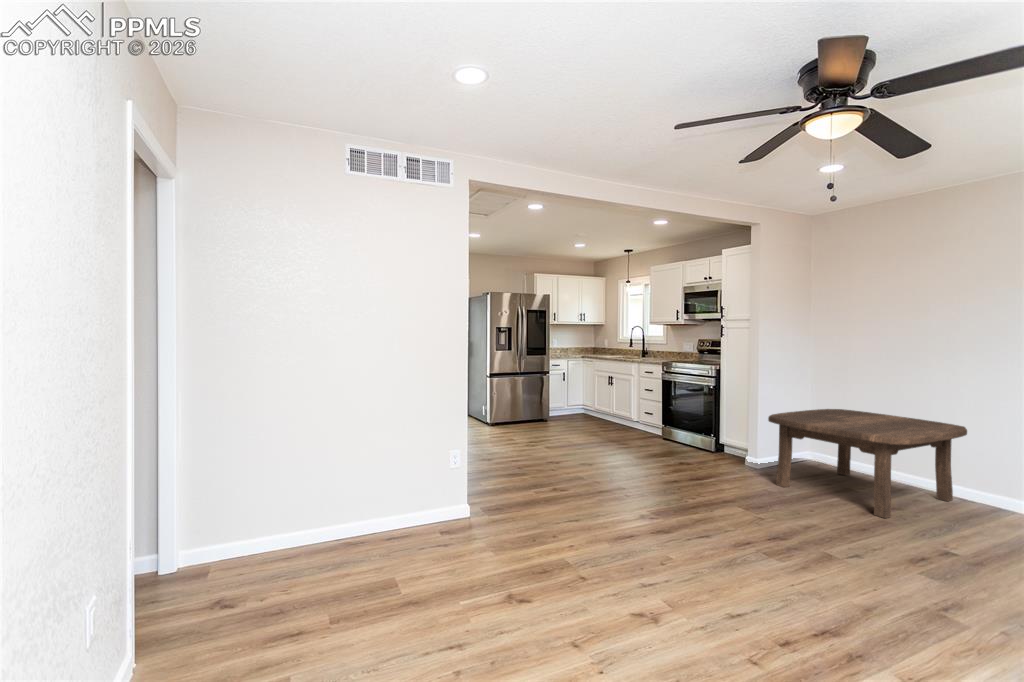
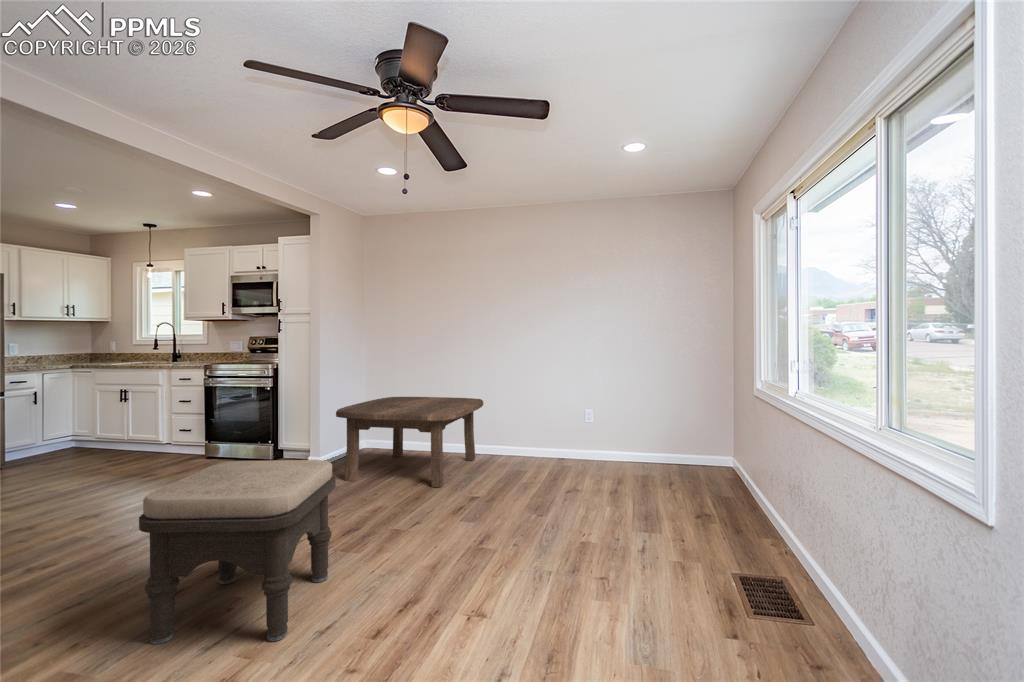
ottoman: none [612,444,747,582] -> present [139,460,336,644]

